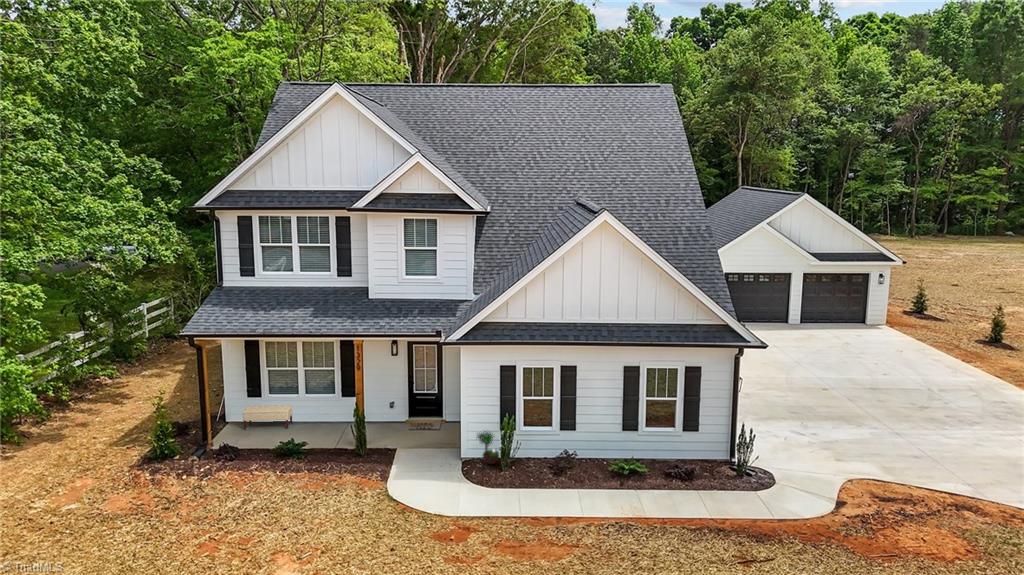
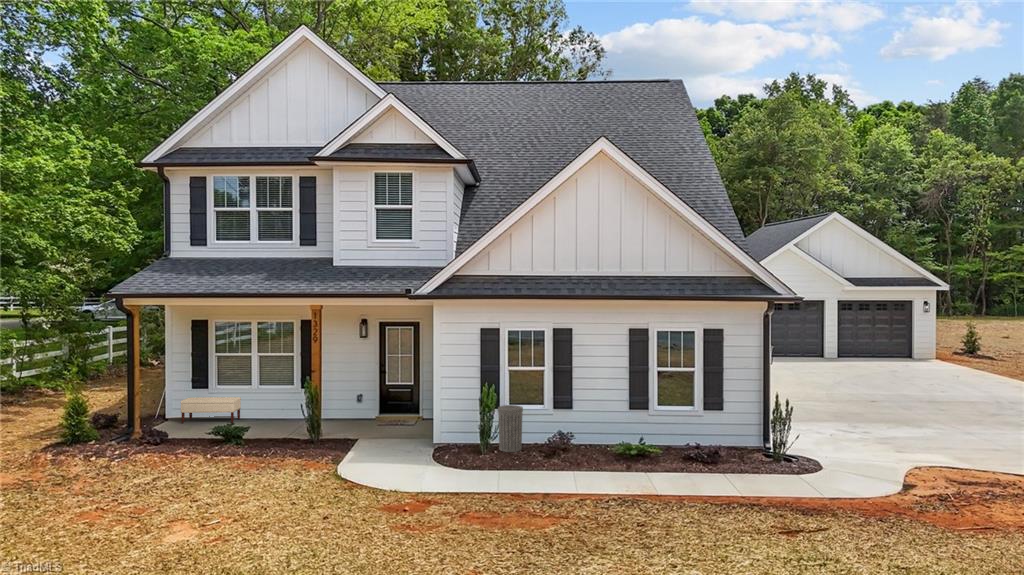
trash can: none [515,426,536,466] -> present [498,405,523,452]
potted tree: present [477,432,499,464] -> none [448,403,479,450]

